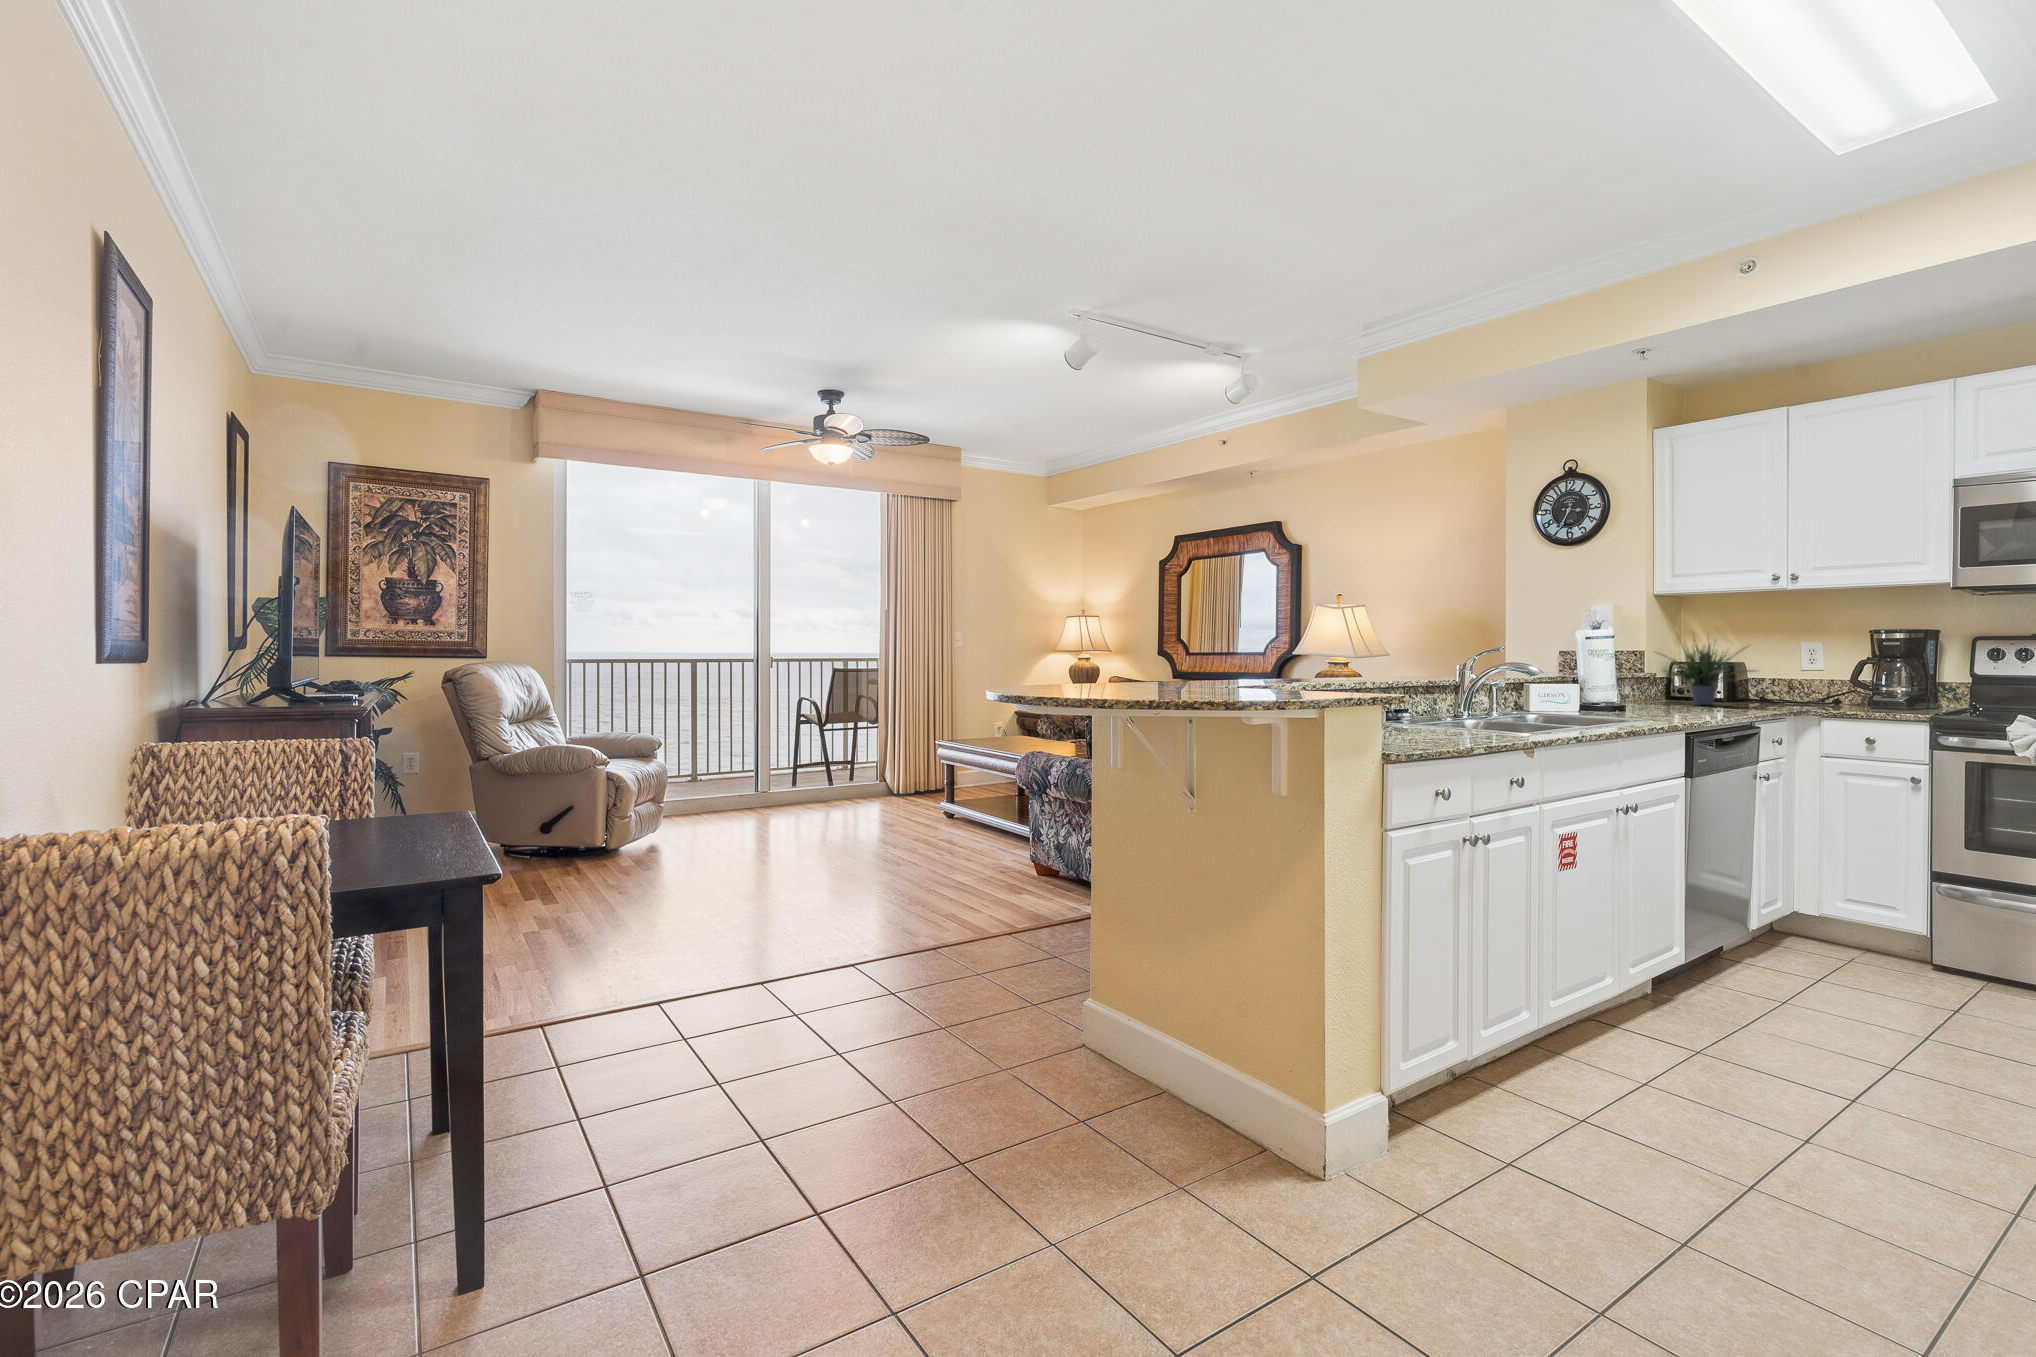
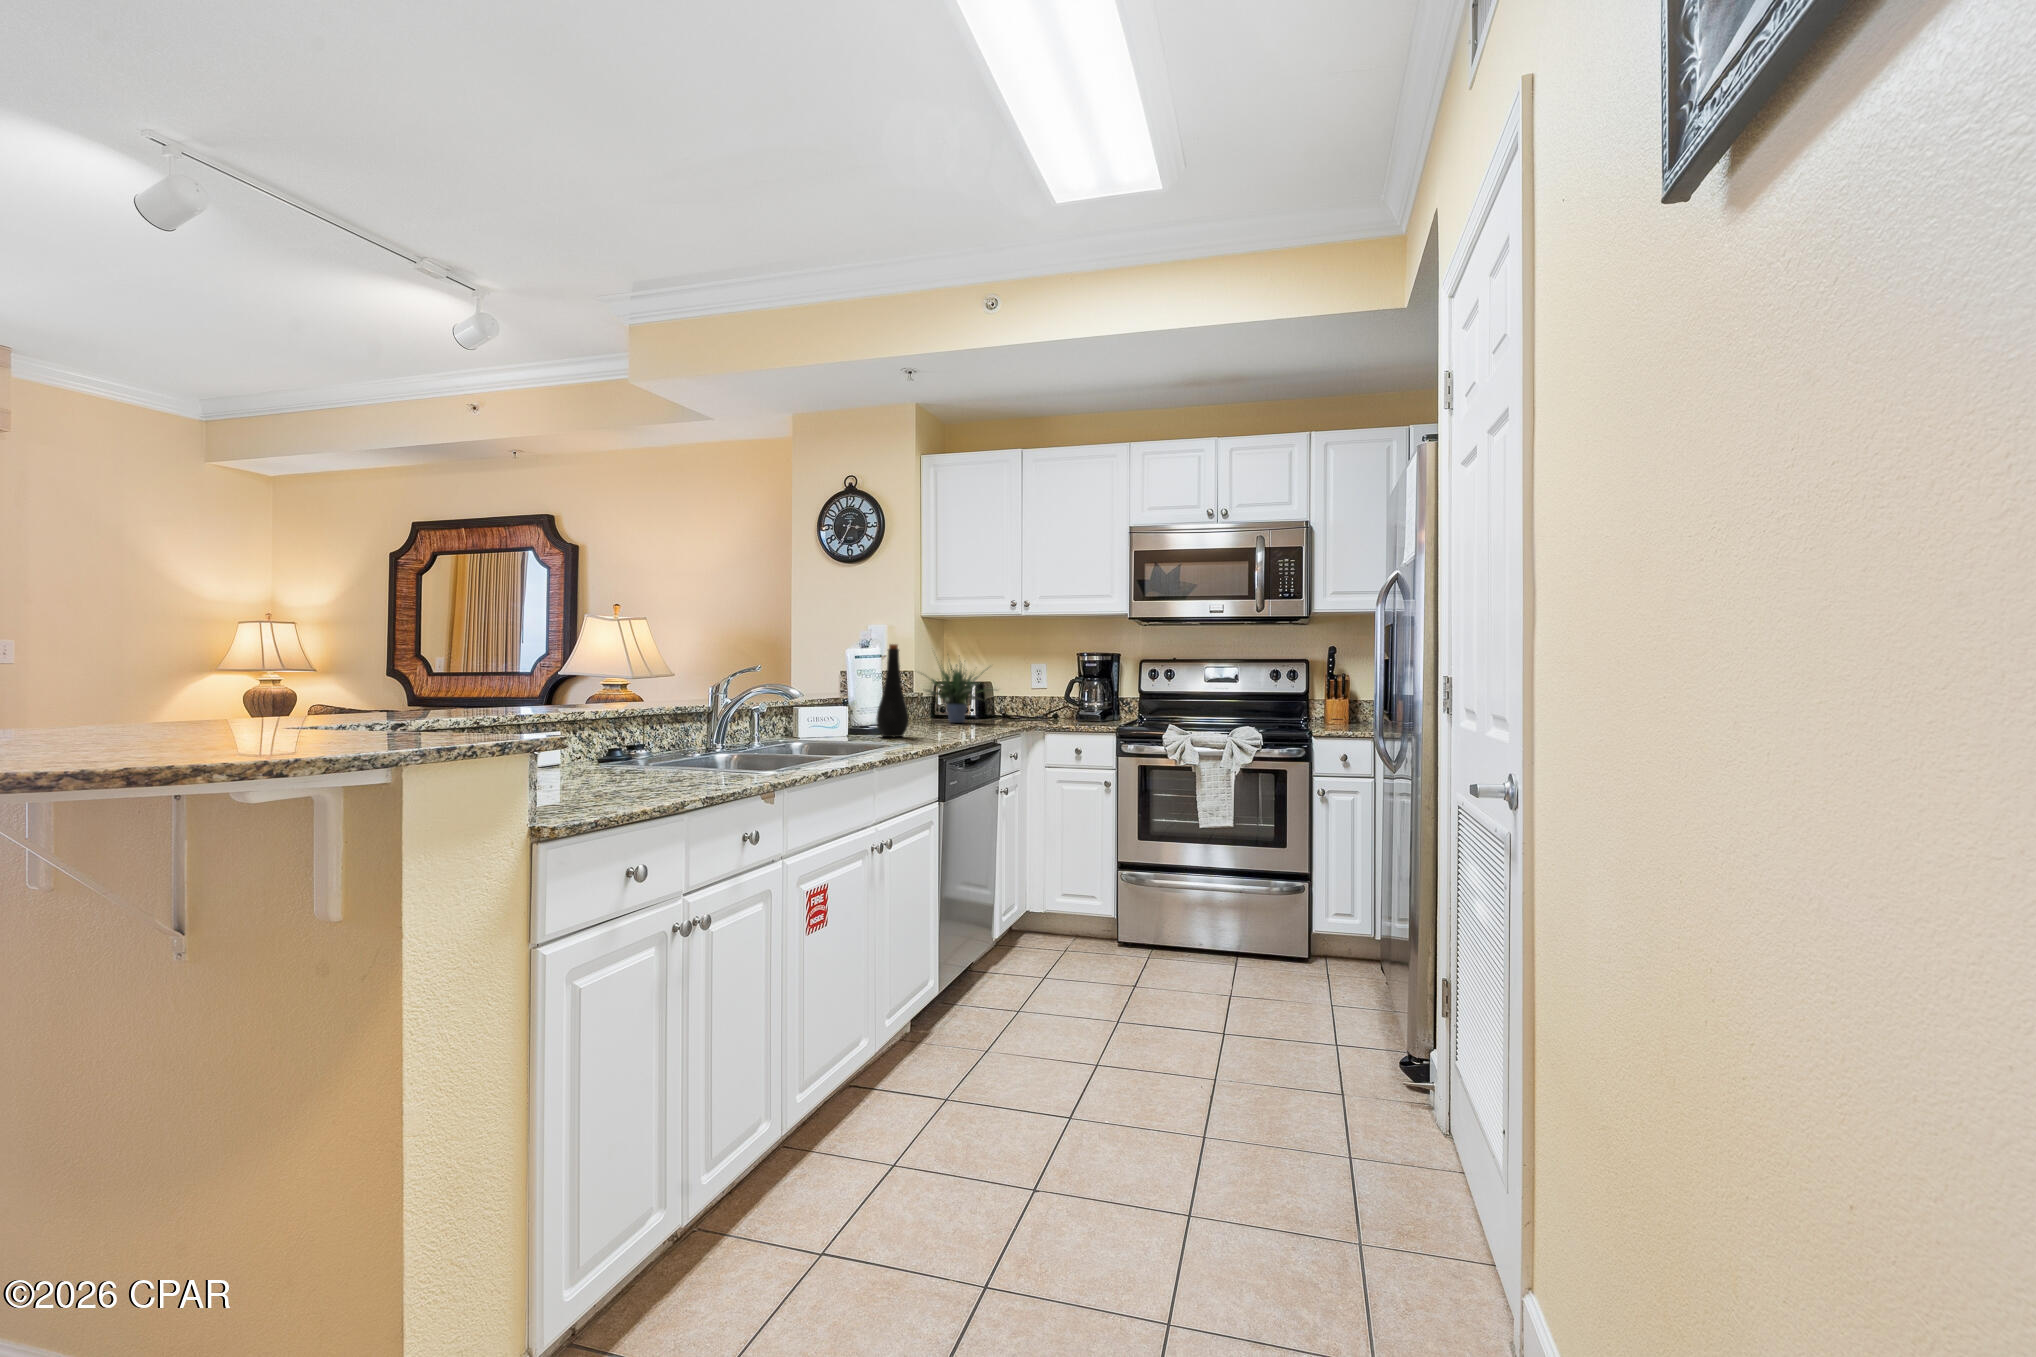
bottle: none [1613,627,1650,715] -> present [876,644,909,737]

